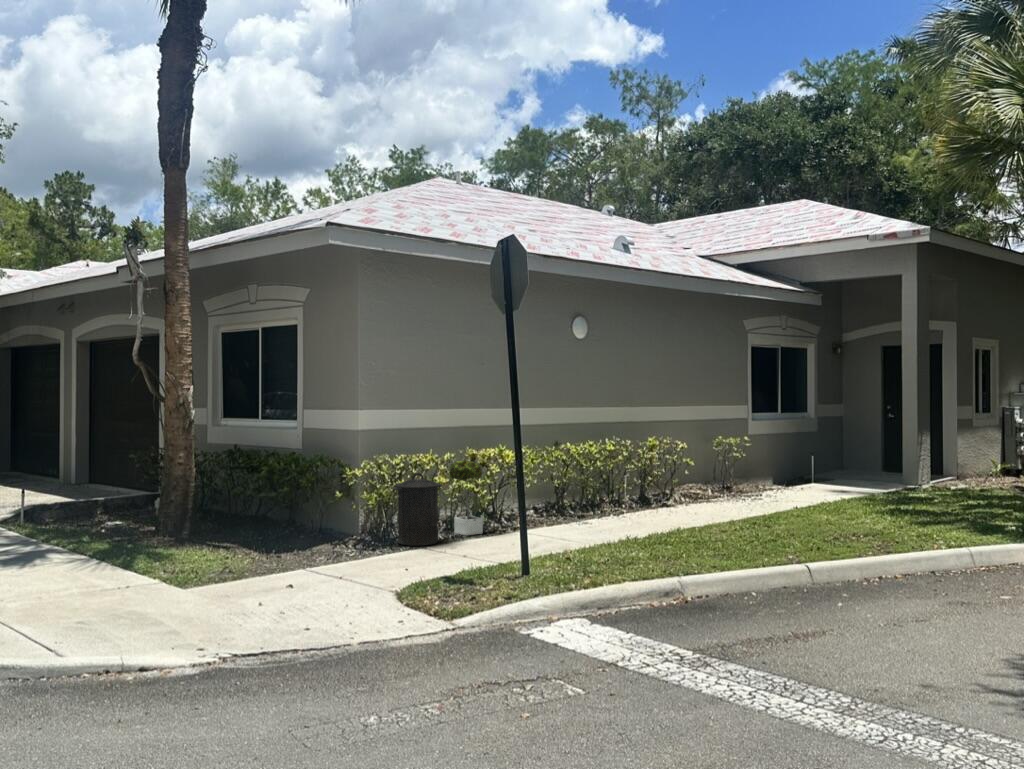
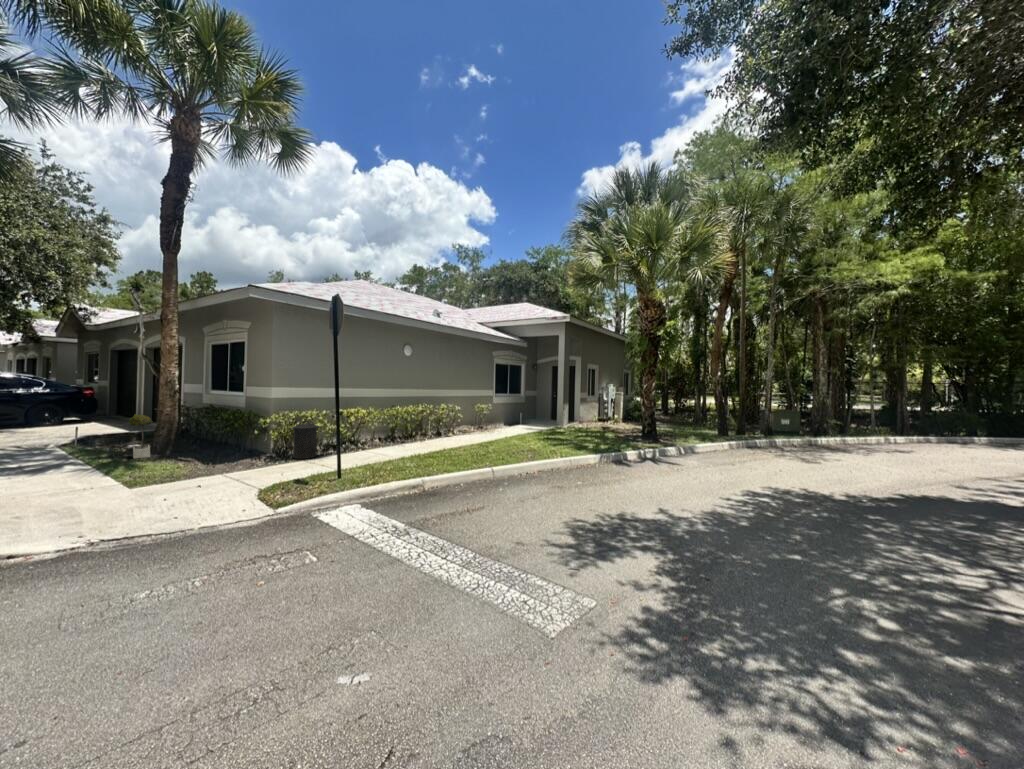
potted tree: present [449,460,483,535] -> present [129,414,153,458]

